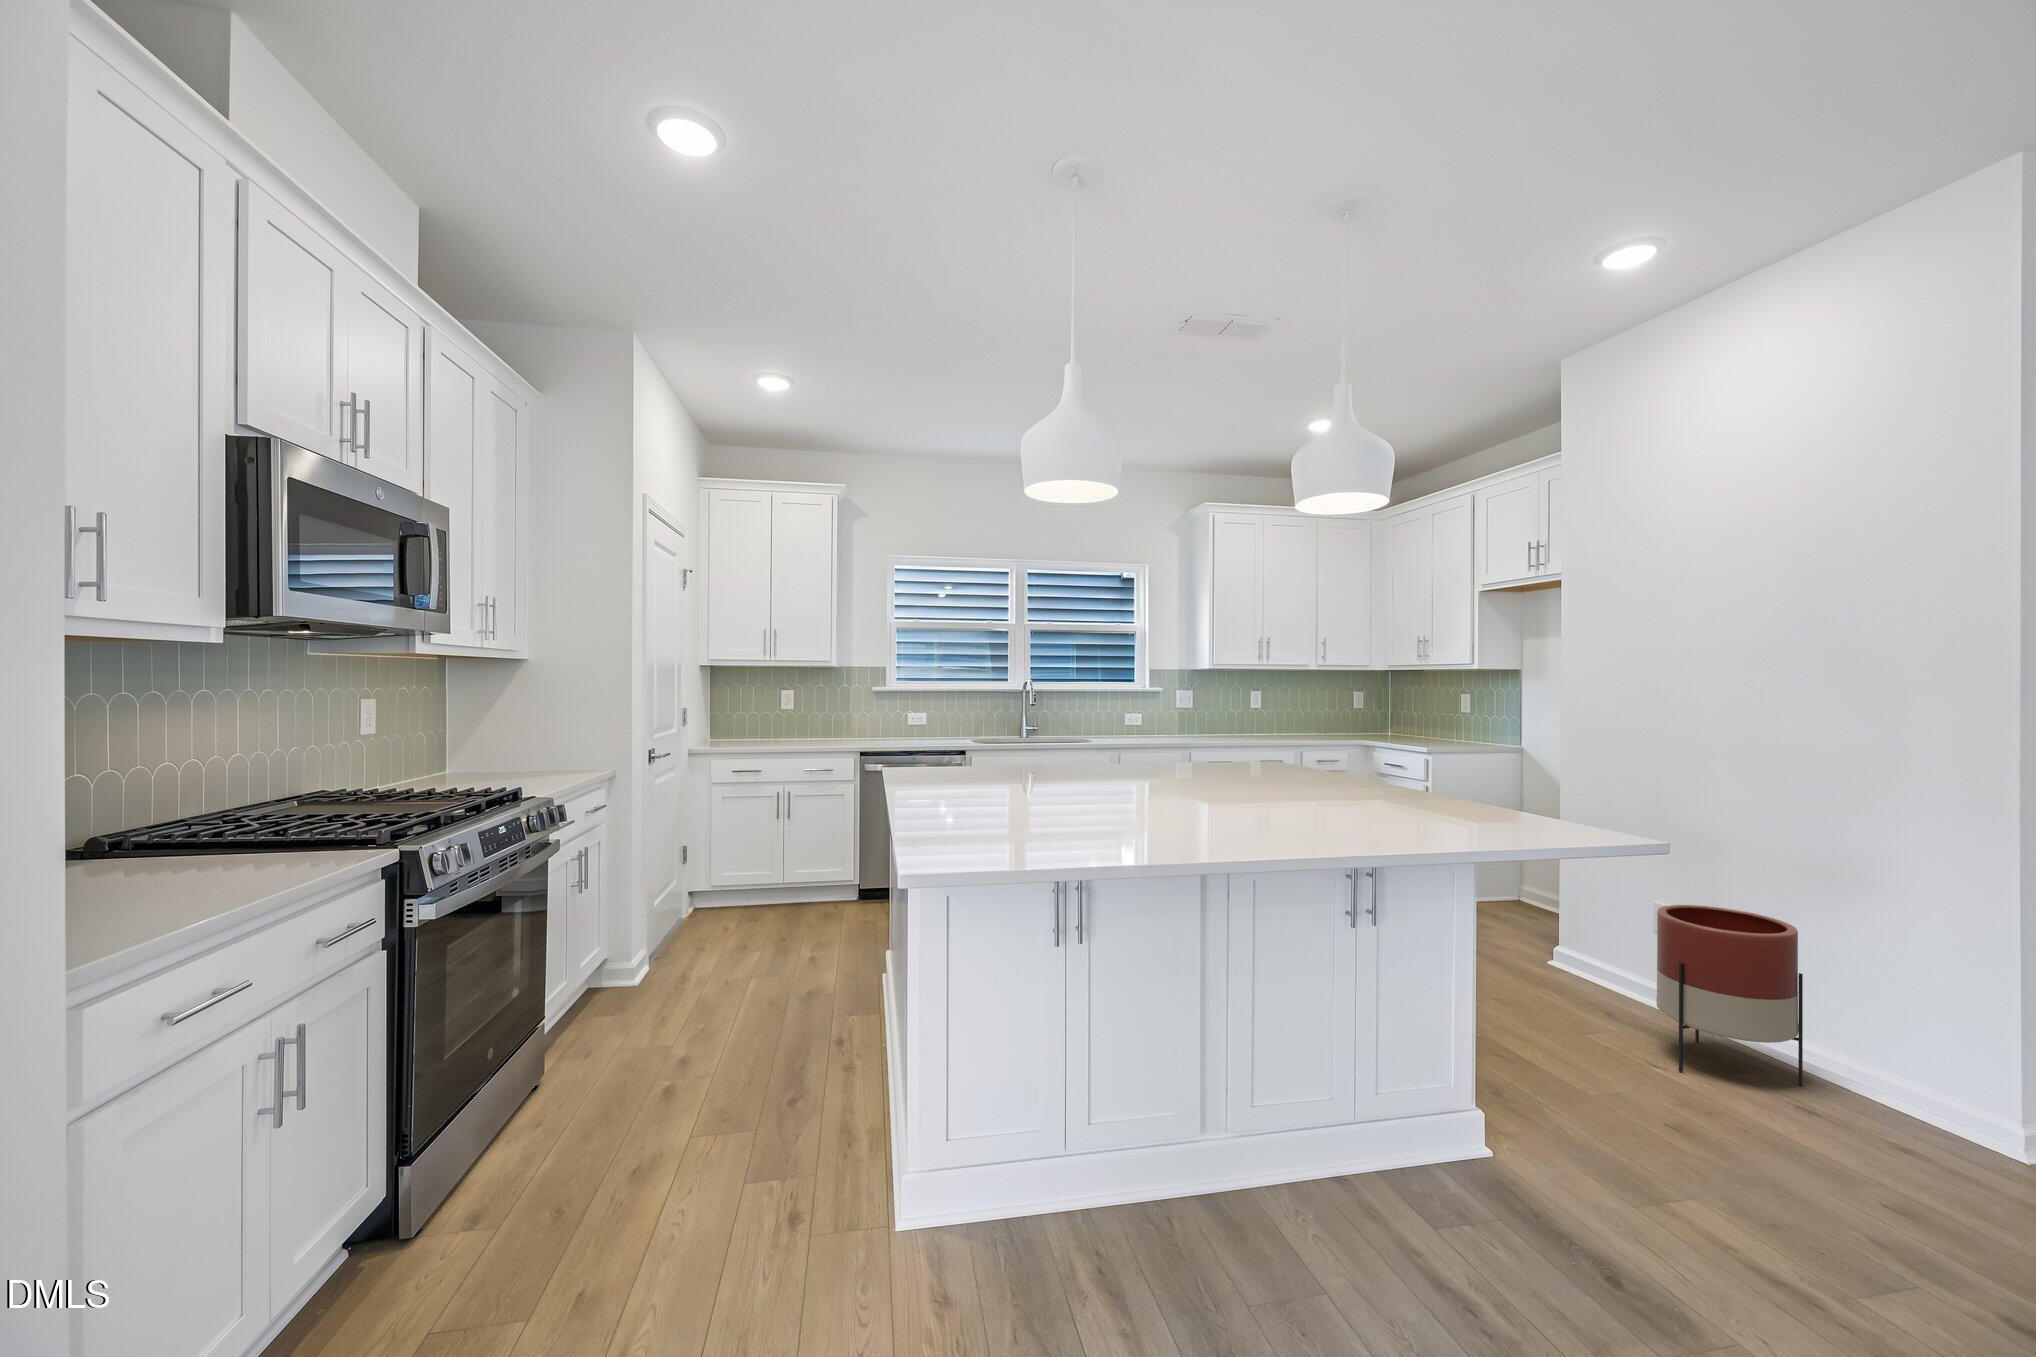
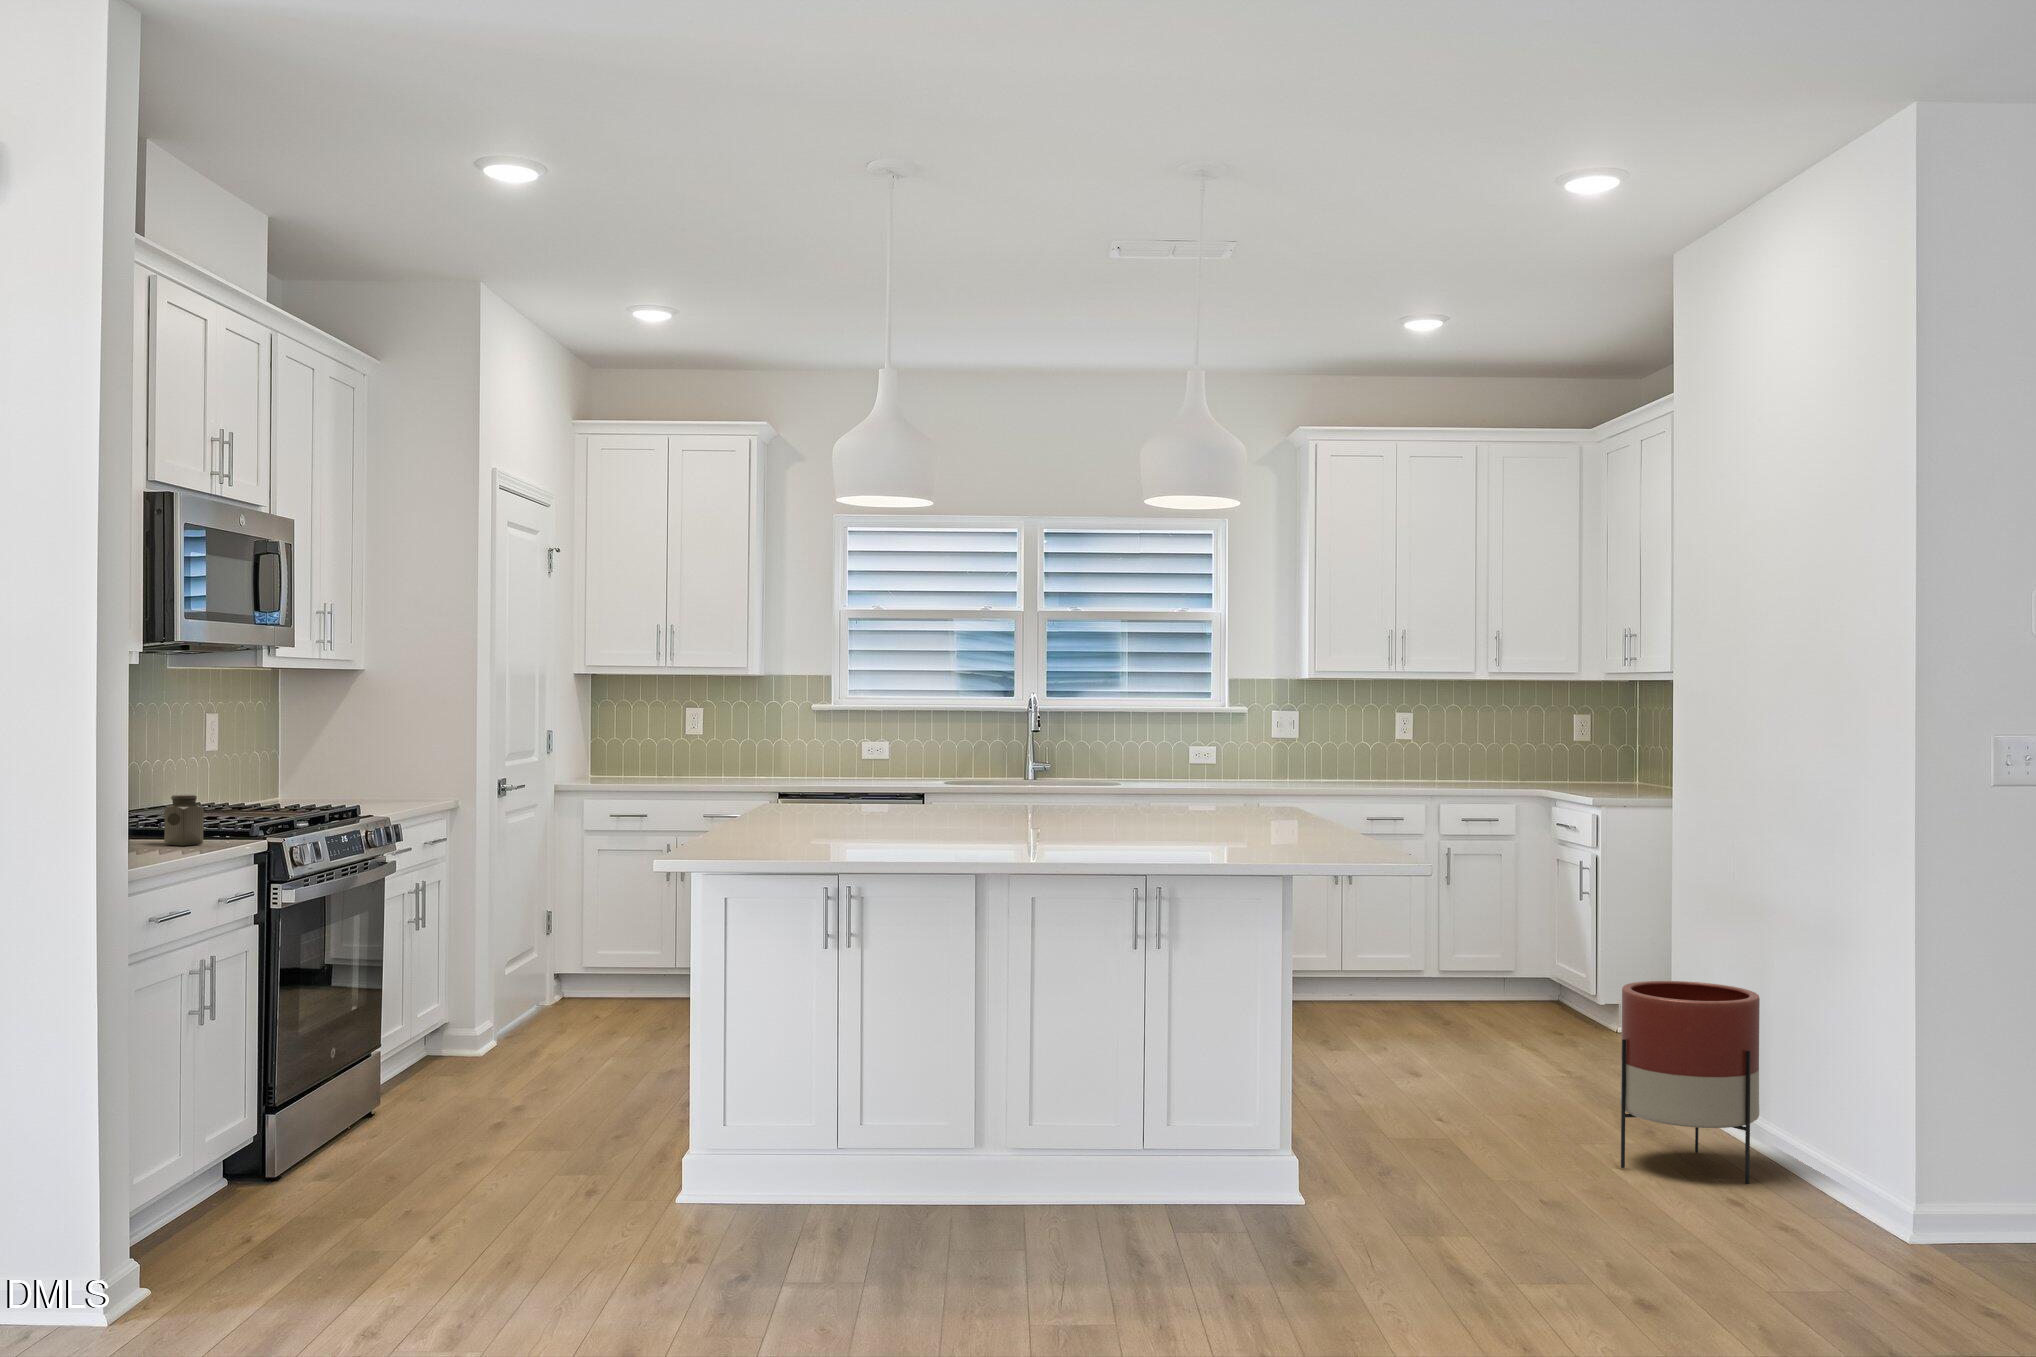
salt shaker: none [232,806,294,876] -> present [164,794,204,846]

